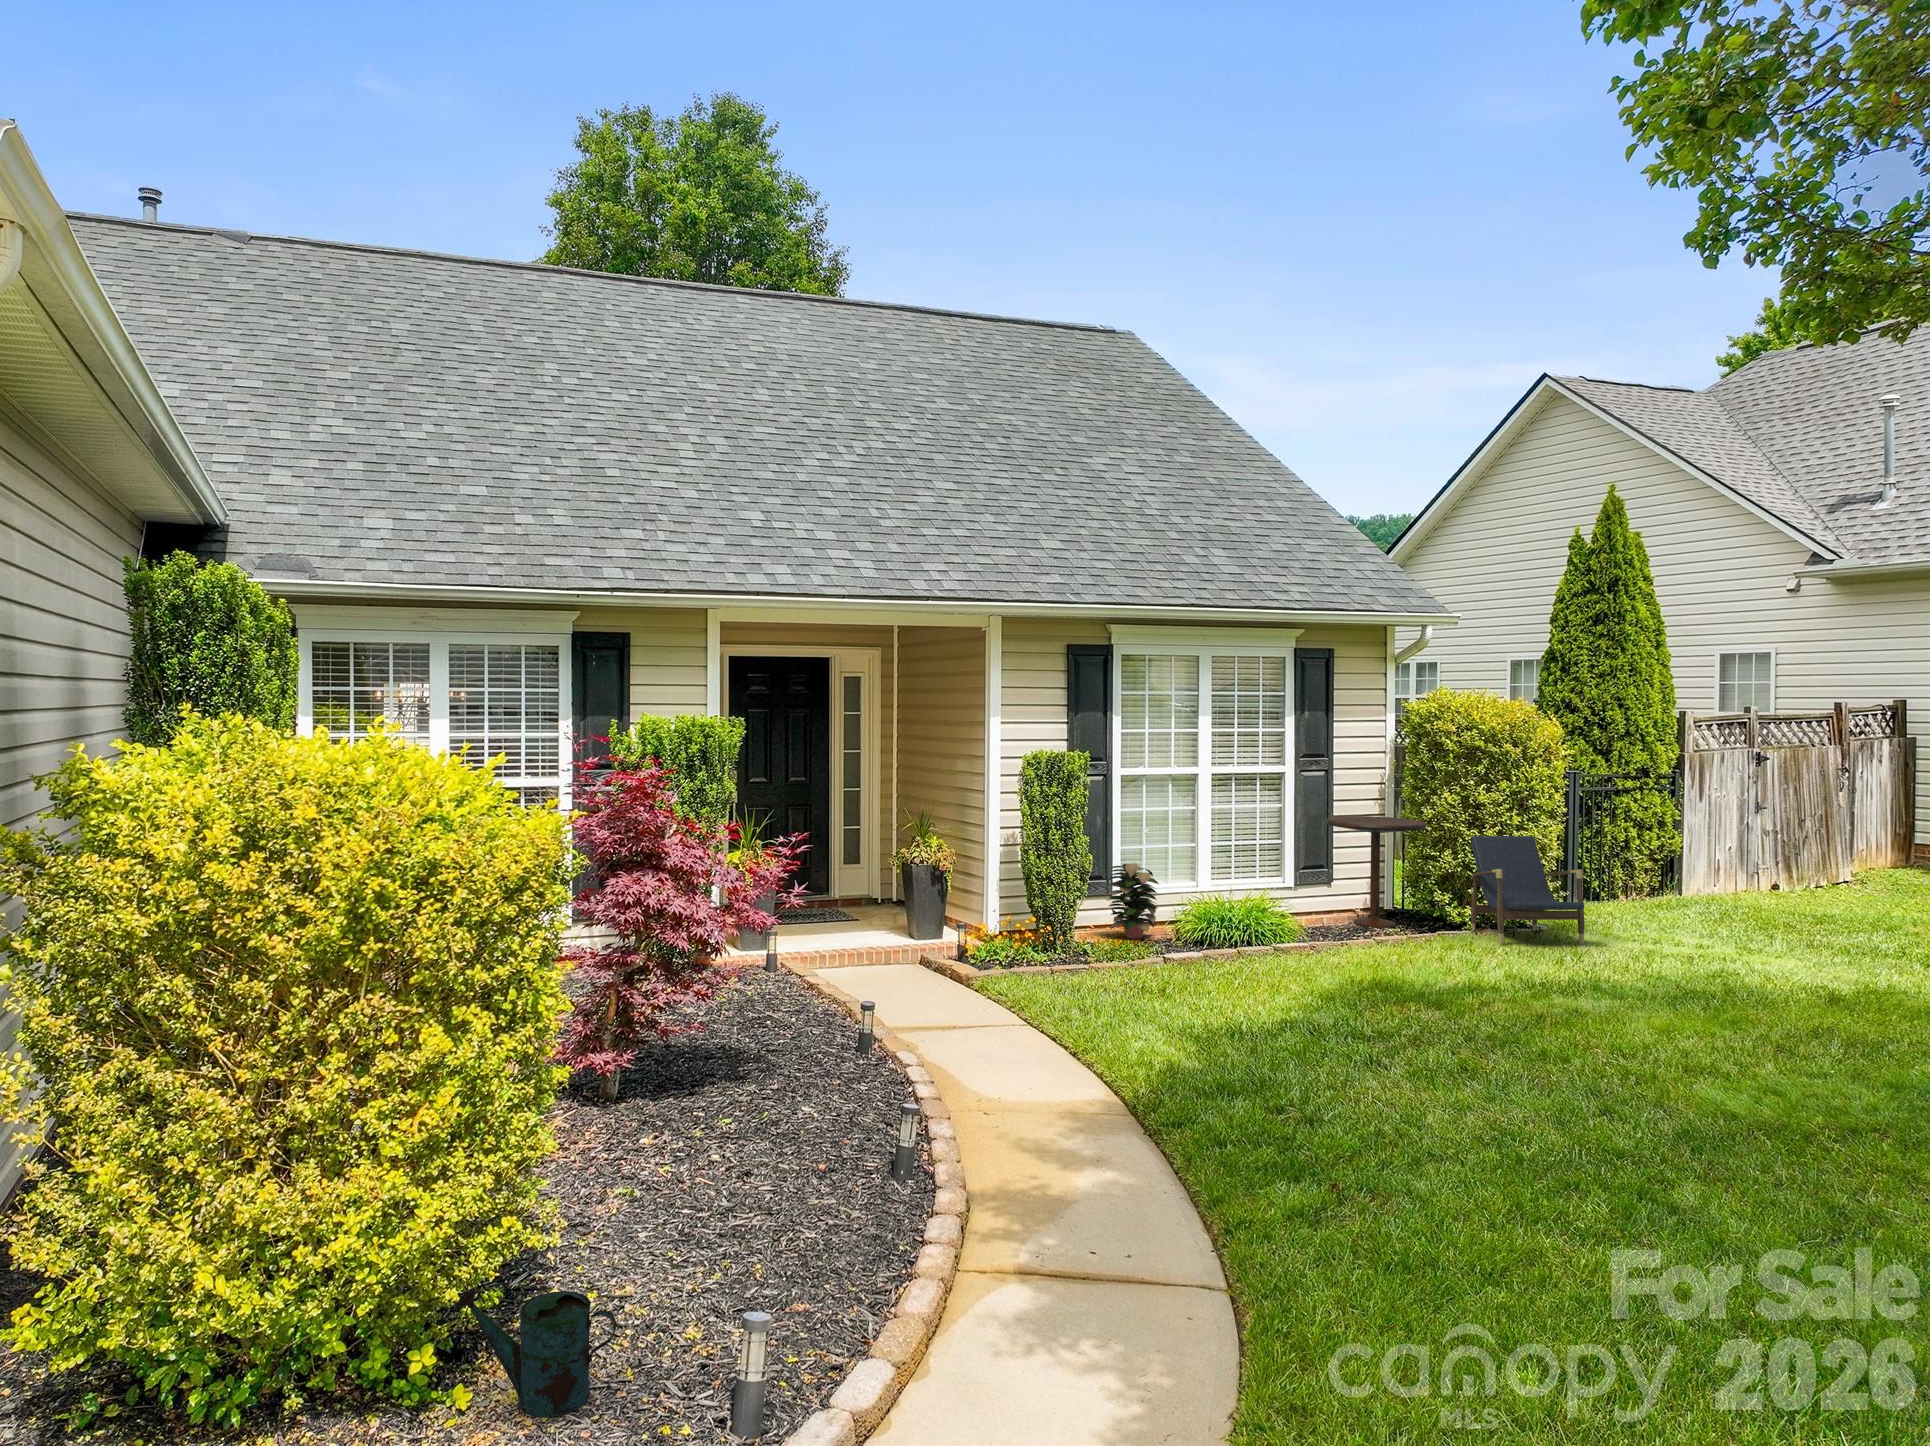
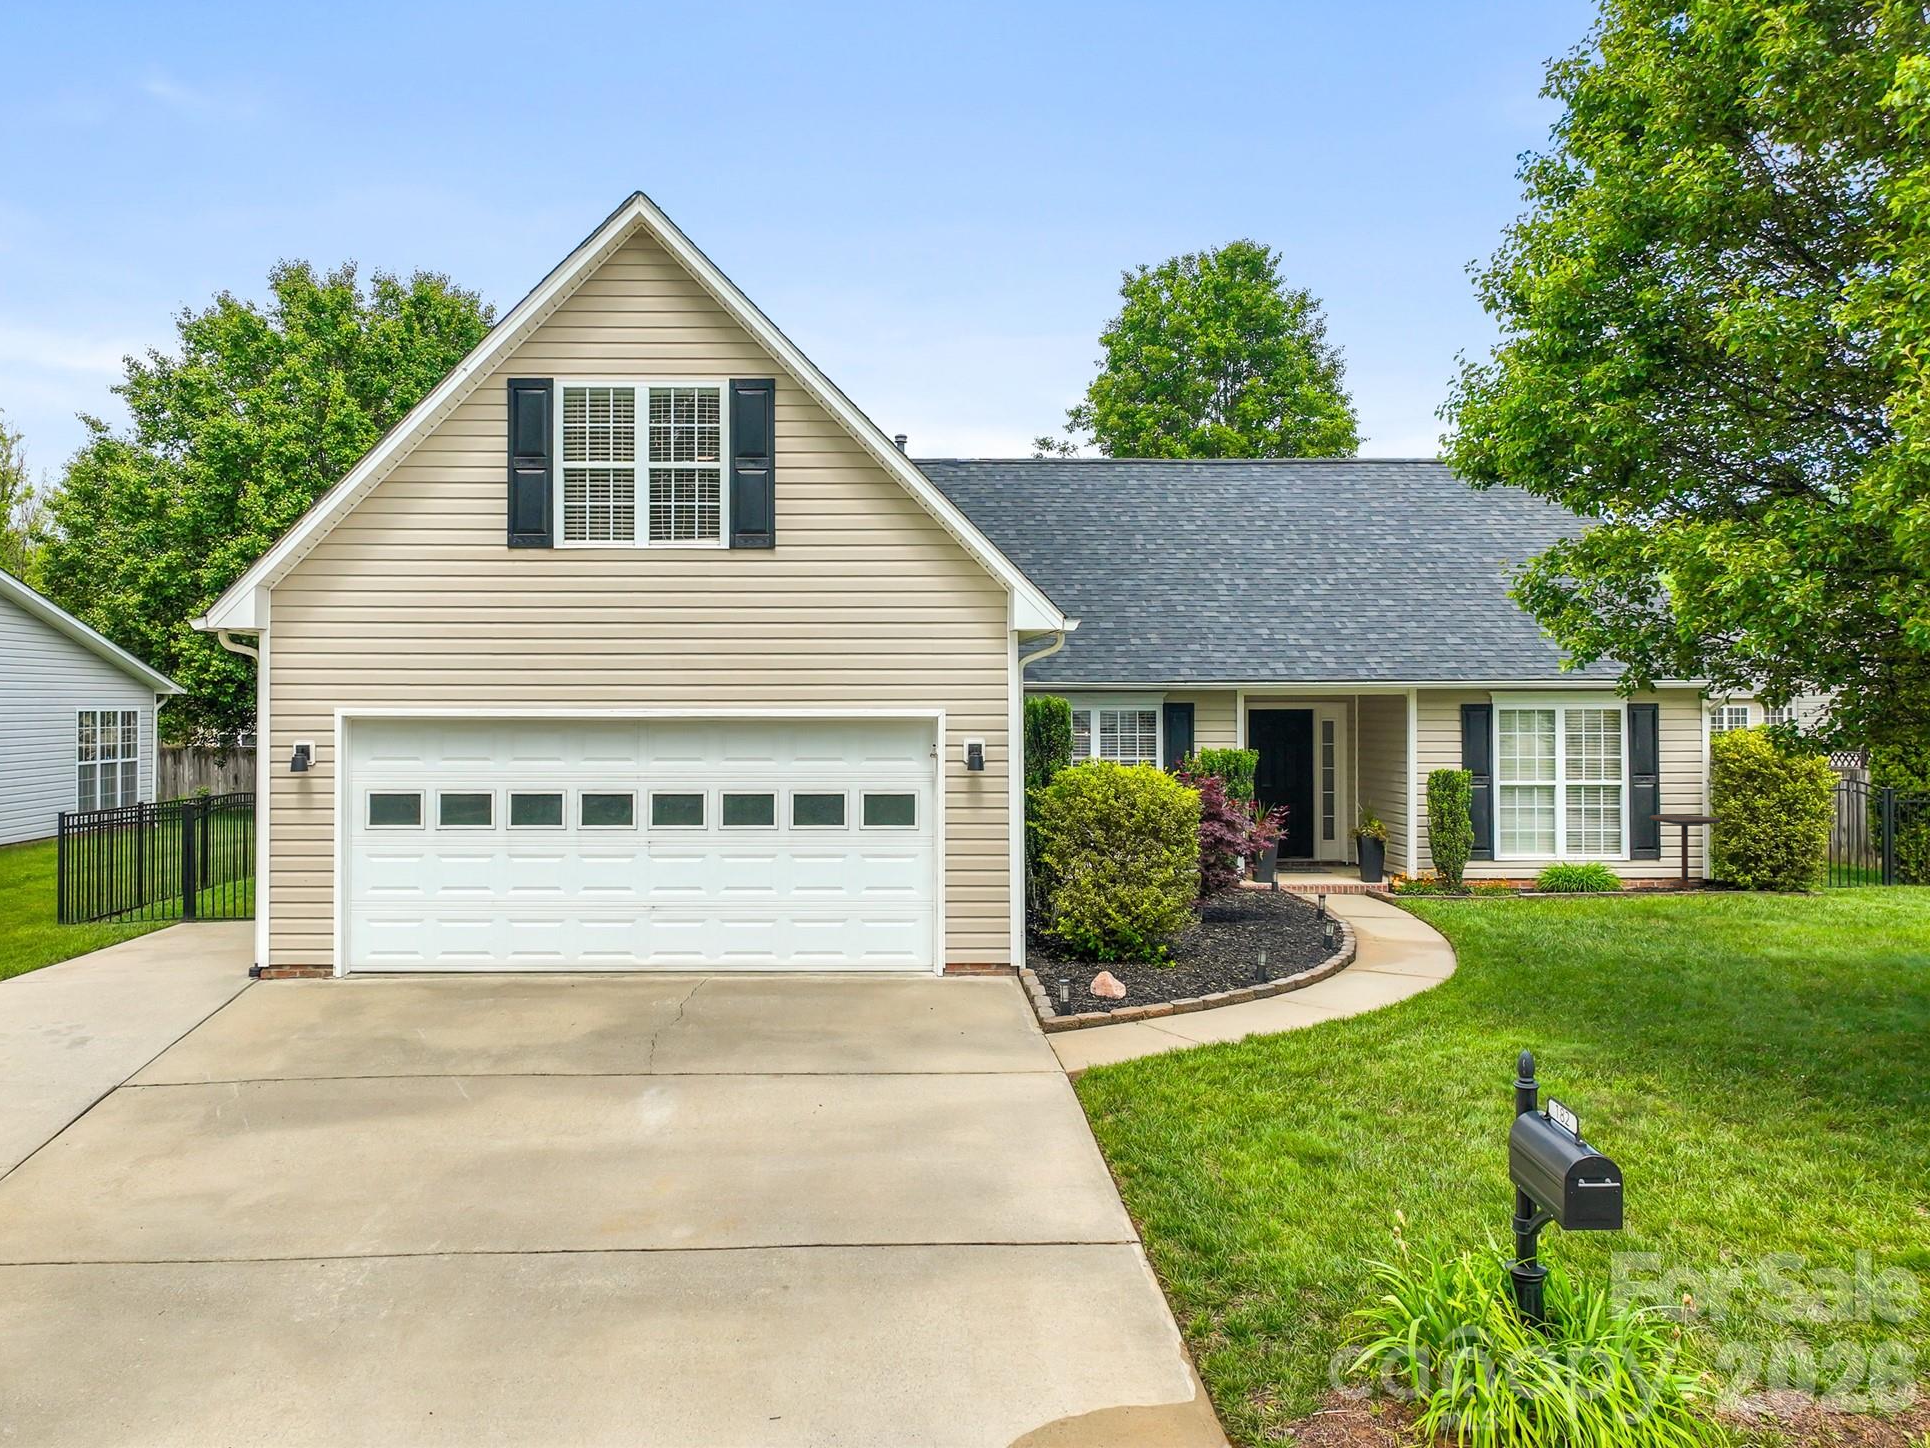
lounge chair: present [1470,836,1584,945] -> none [1750,828,1824,900]
decorative plant: present [1109,863,1159,939] -> none [1487,839,1521,885]
watering can: present [454,1288,616,1417] -> none [1175,930,1224,967]

